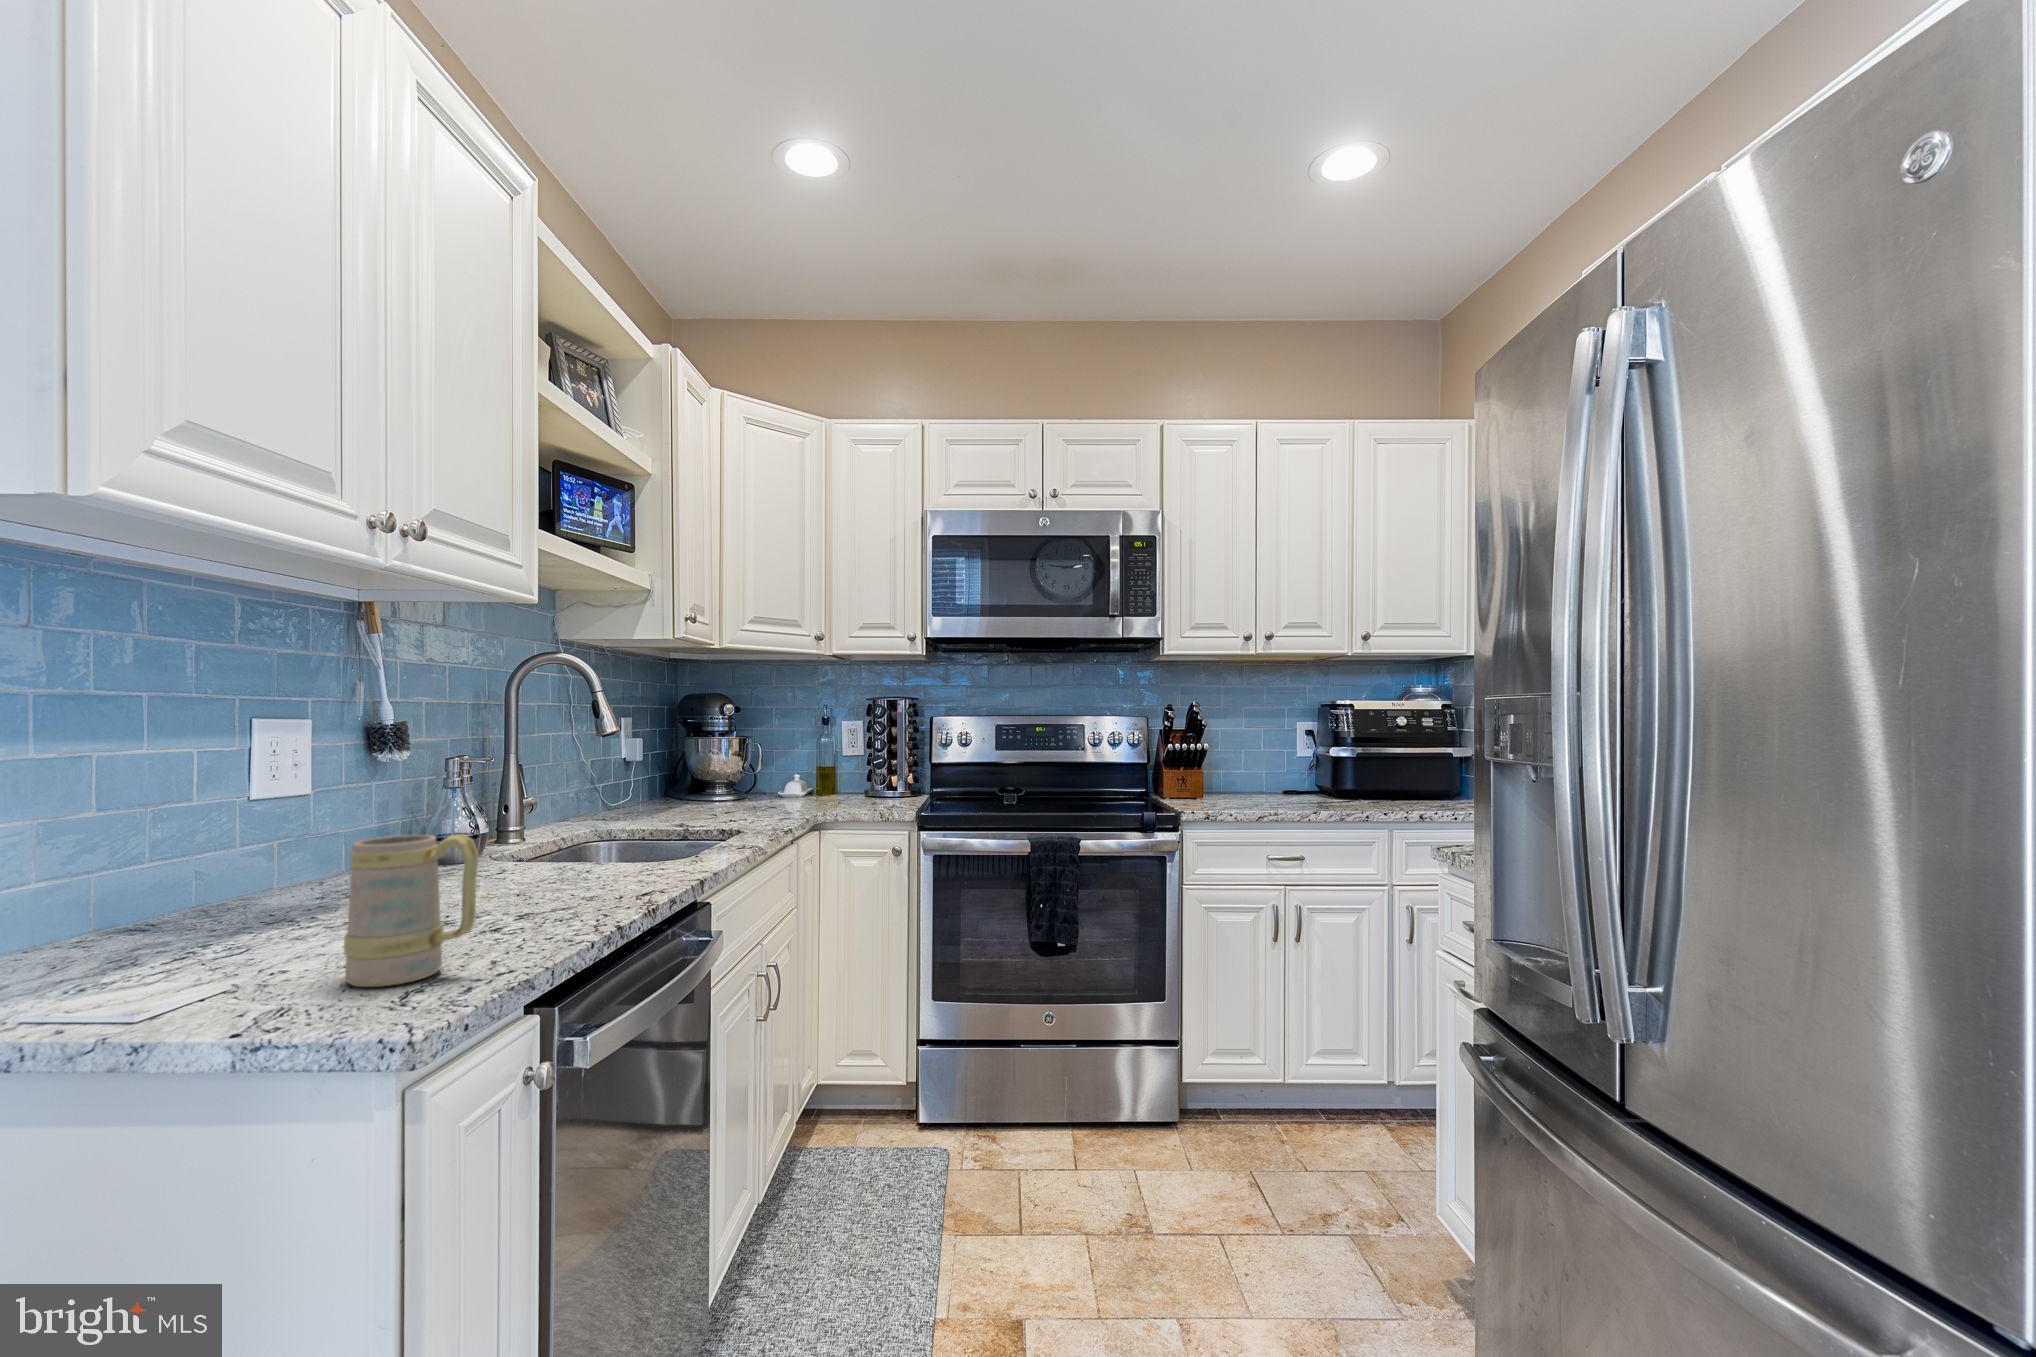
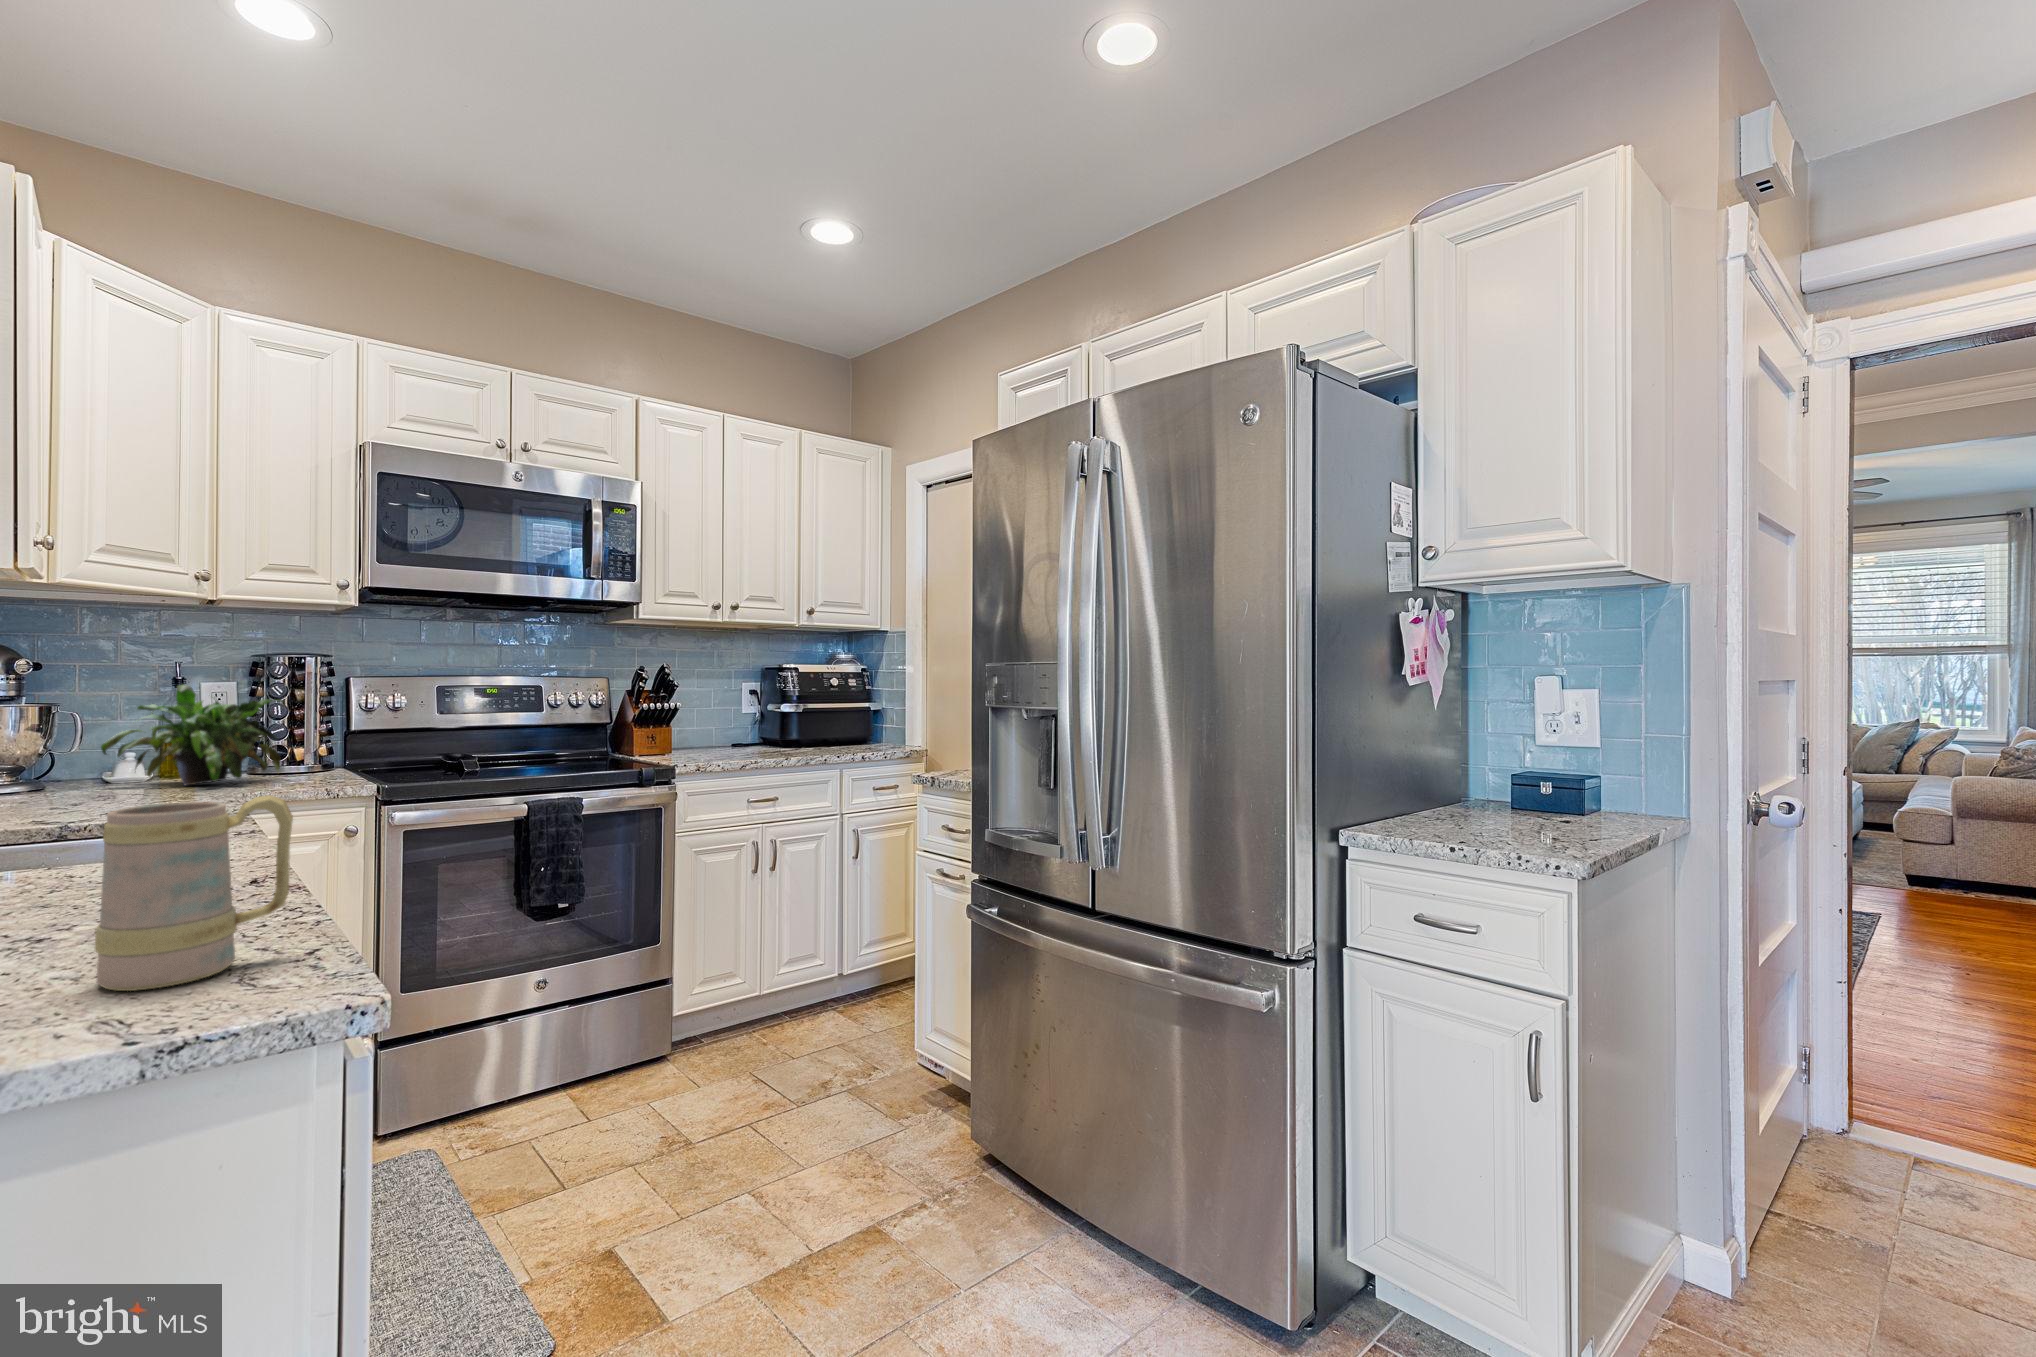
potted plant: none [772,723,881,801] -> present [101,685,284,785]

